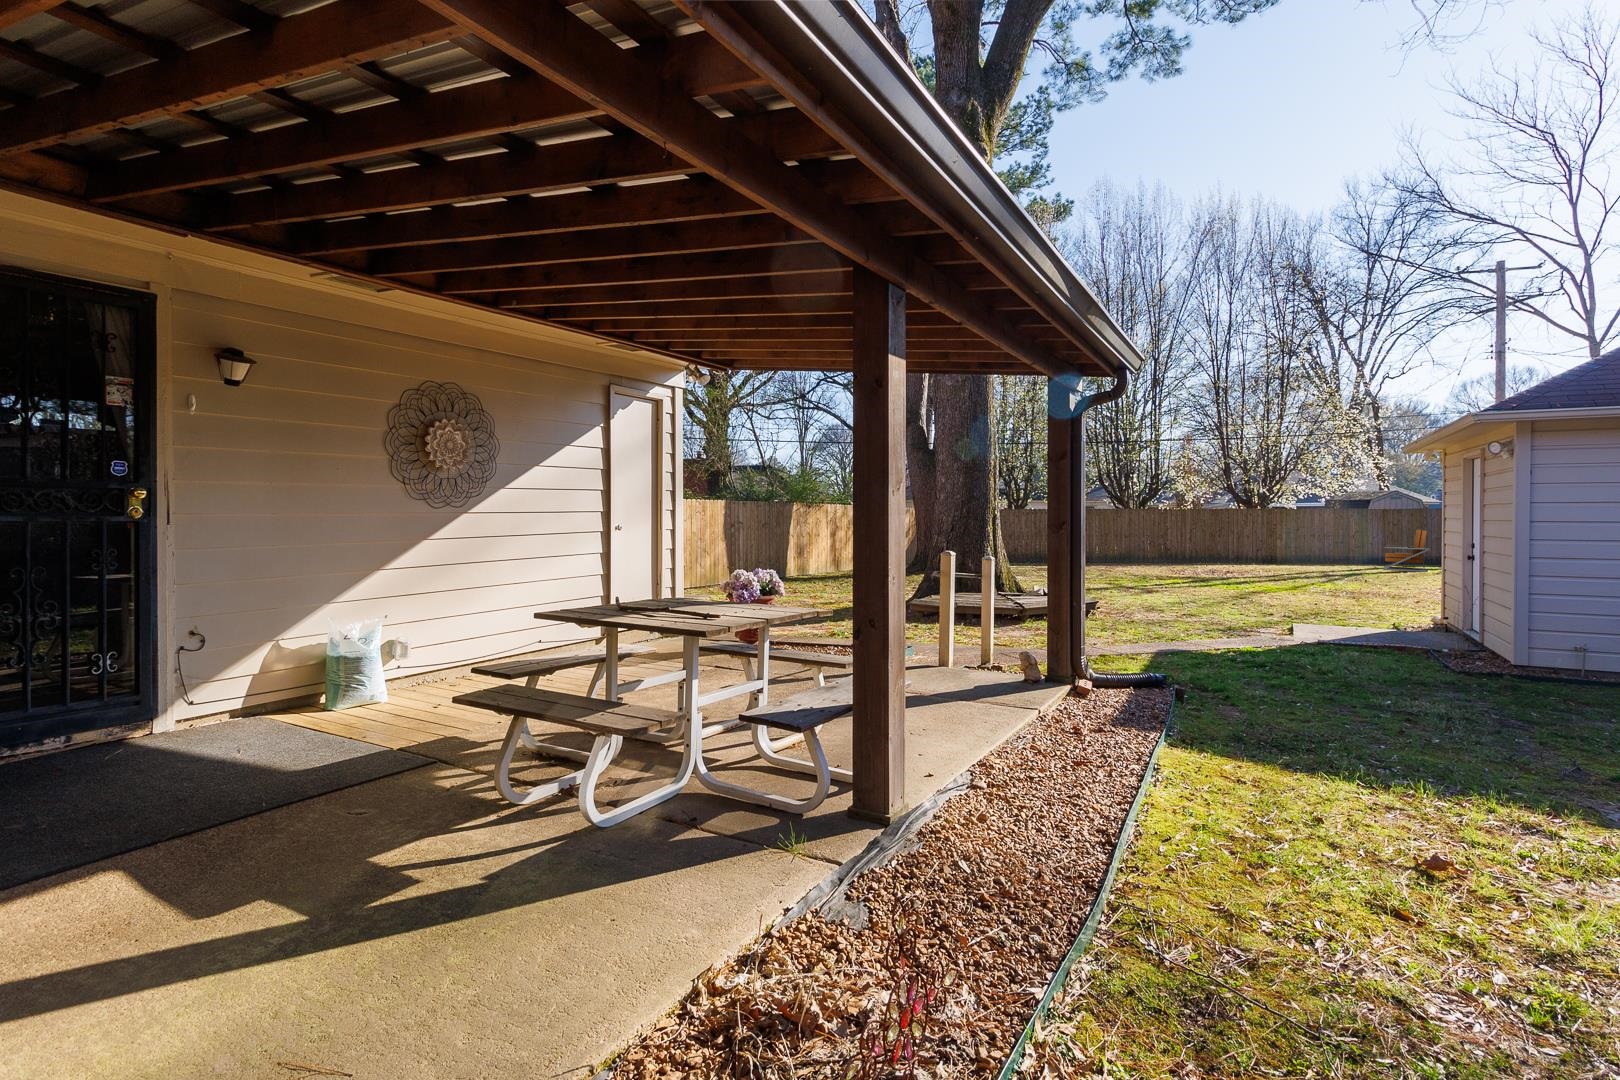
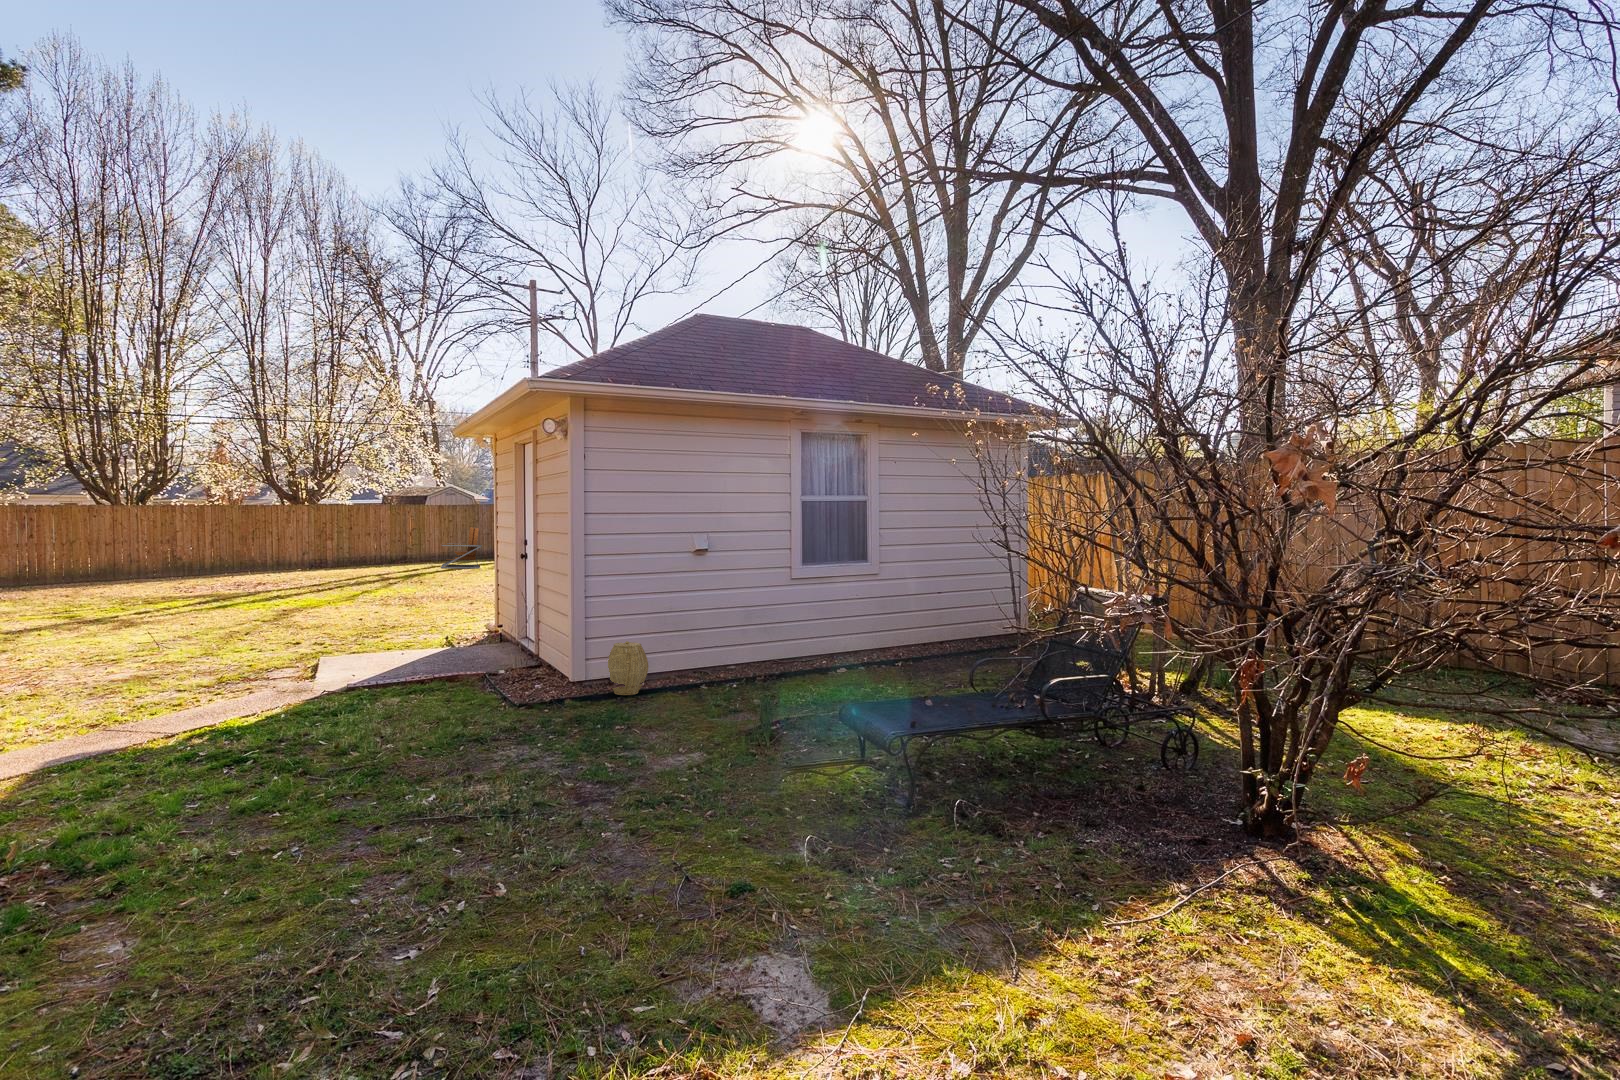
woven basket: none [1547,633,1596,679] -> present [608,641,648,695]

